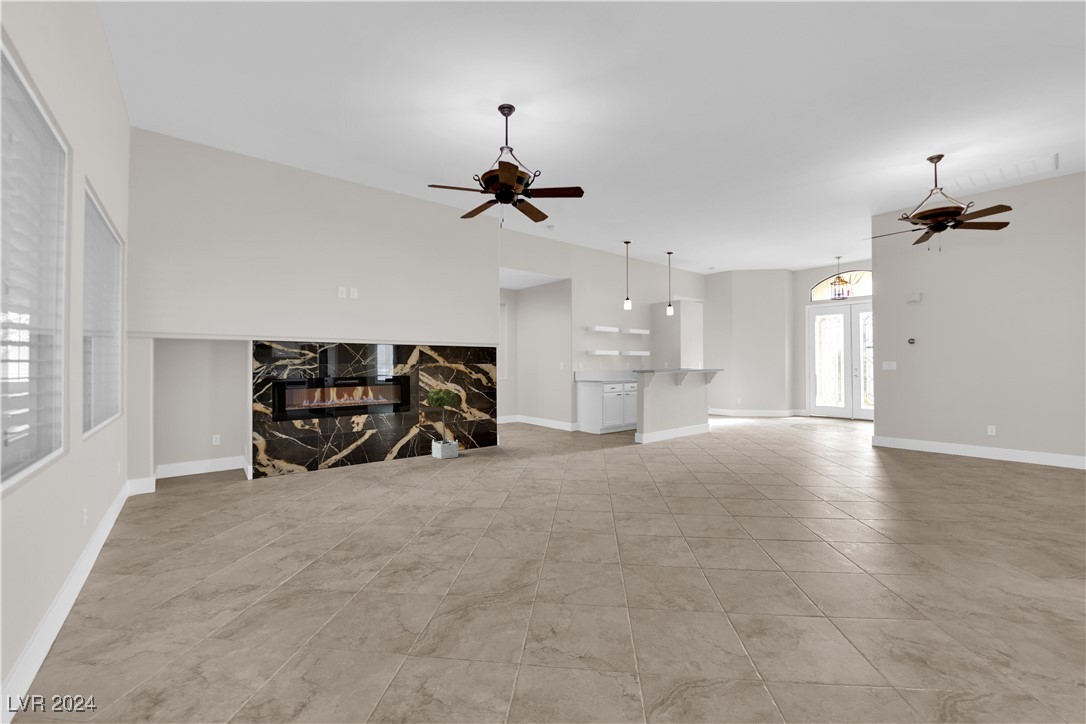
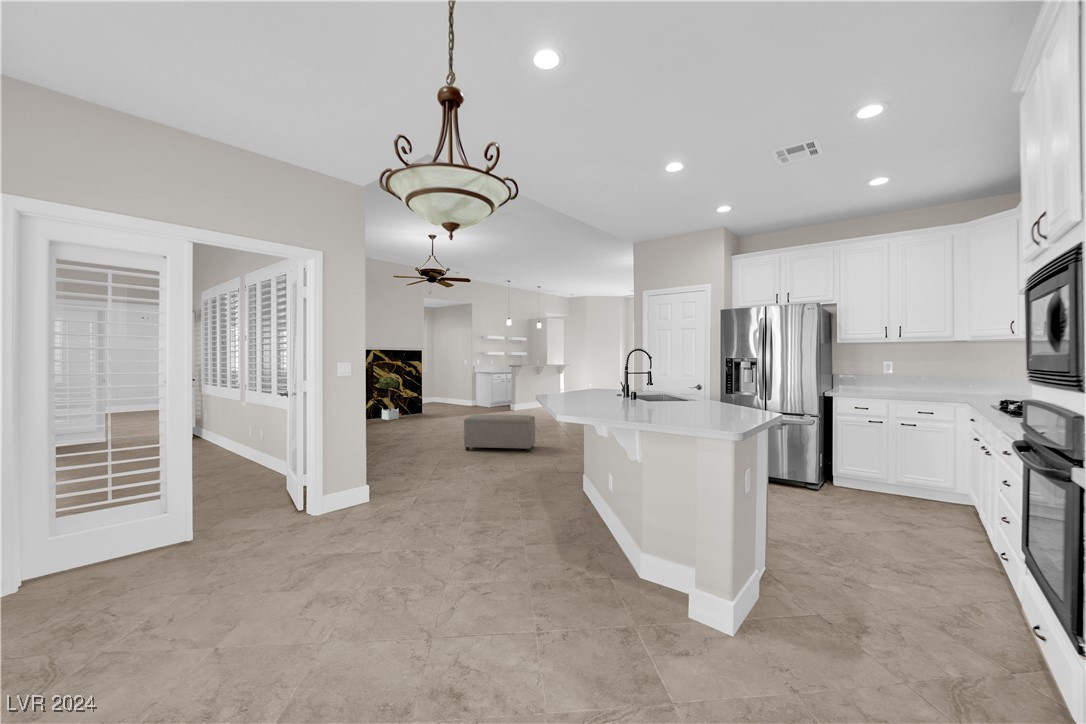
ottoman: none [578,484,762,604] -> present [464,415,535,452]

